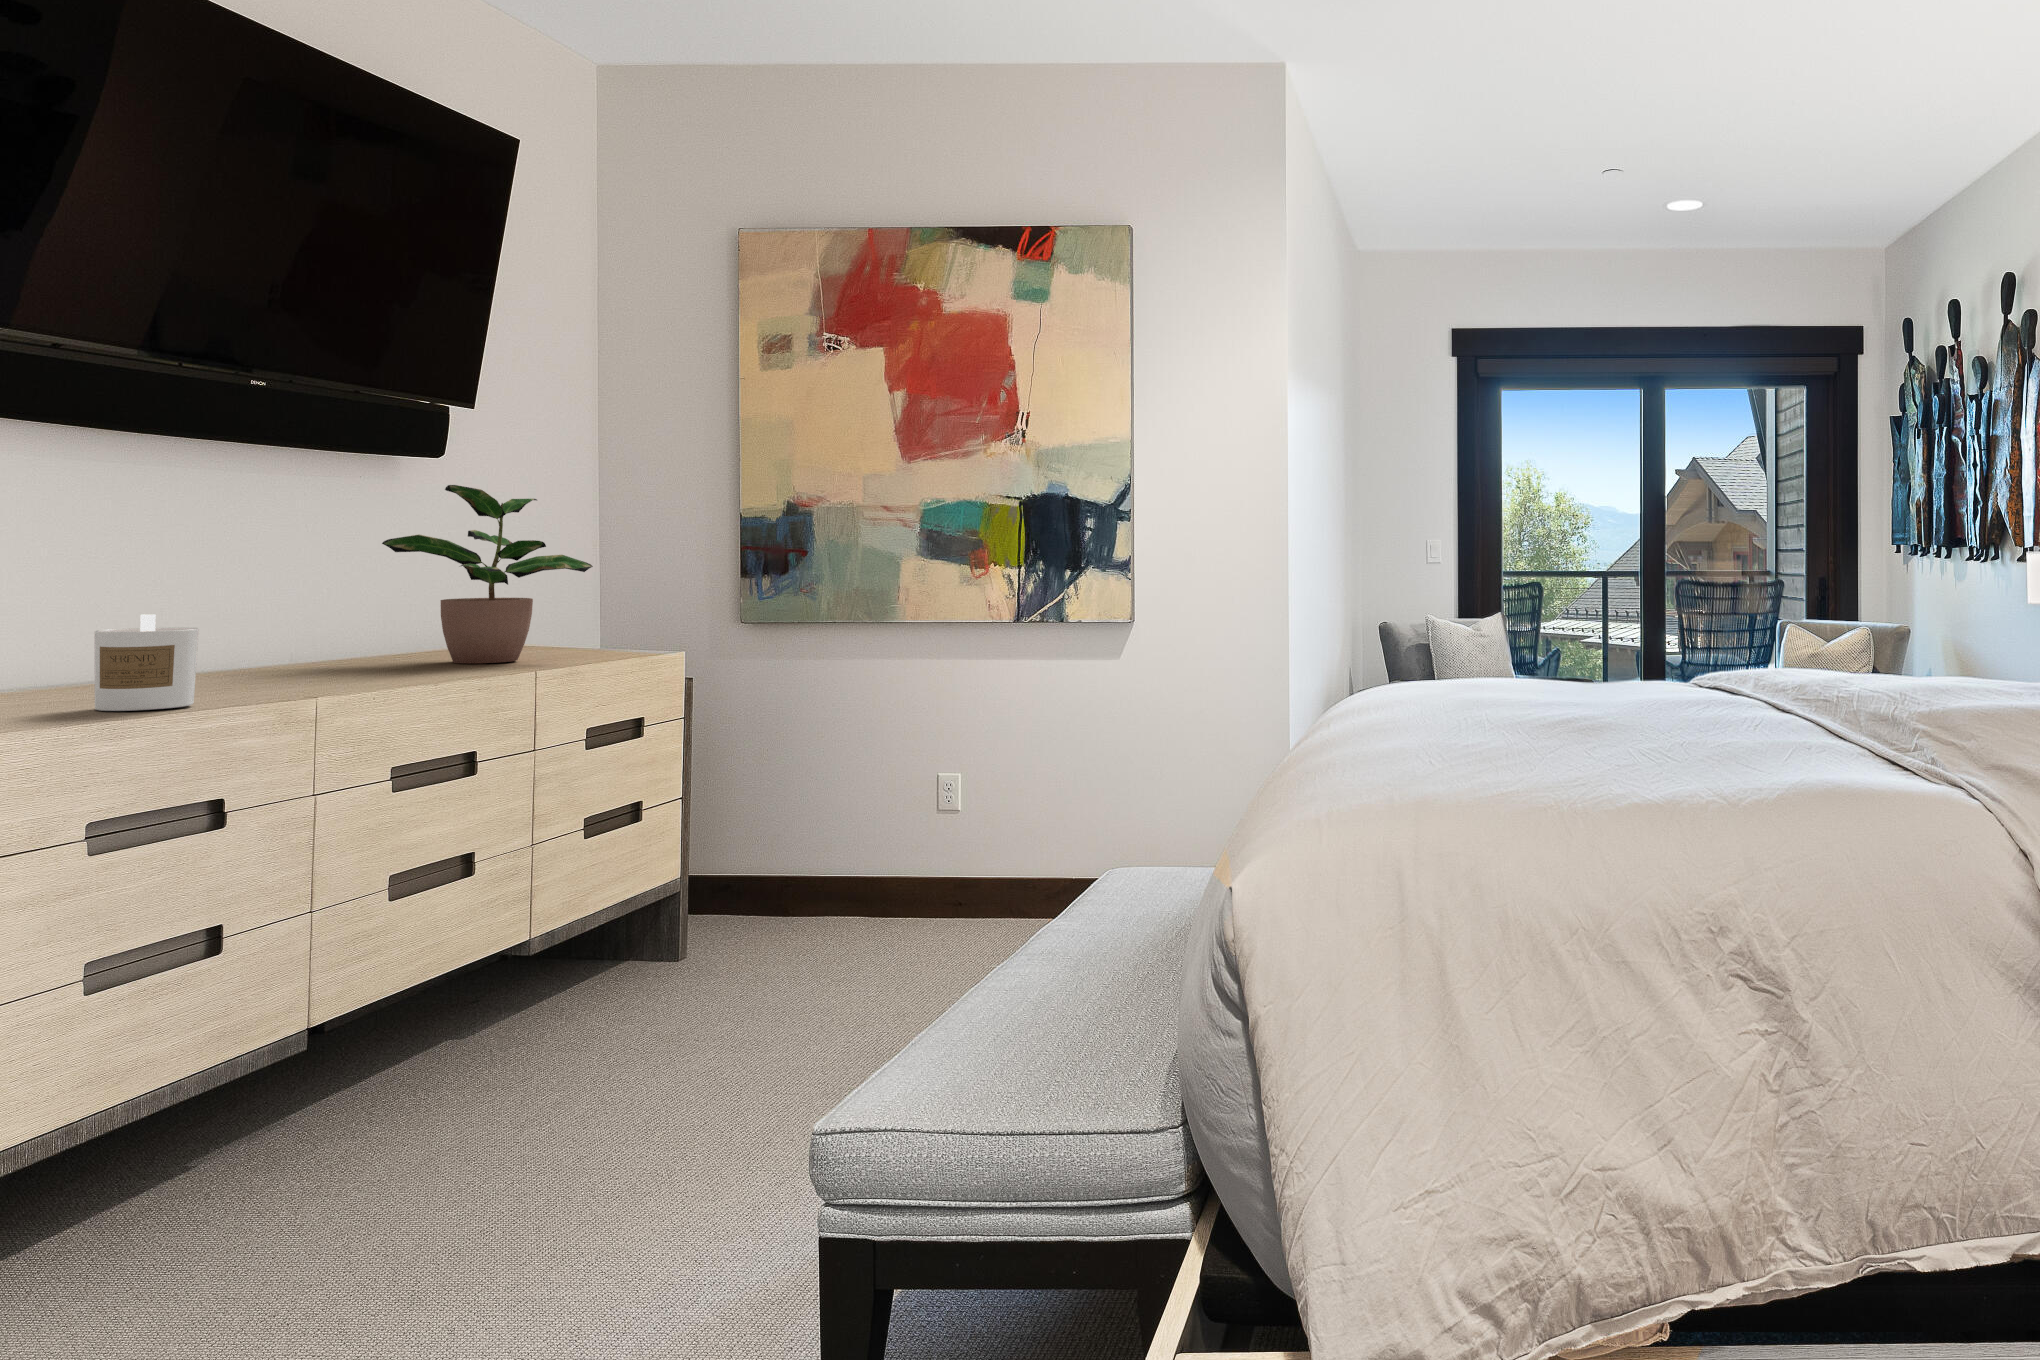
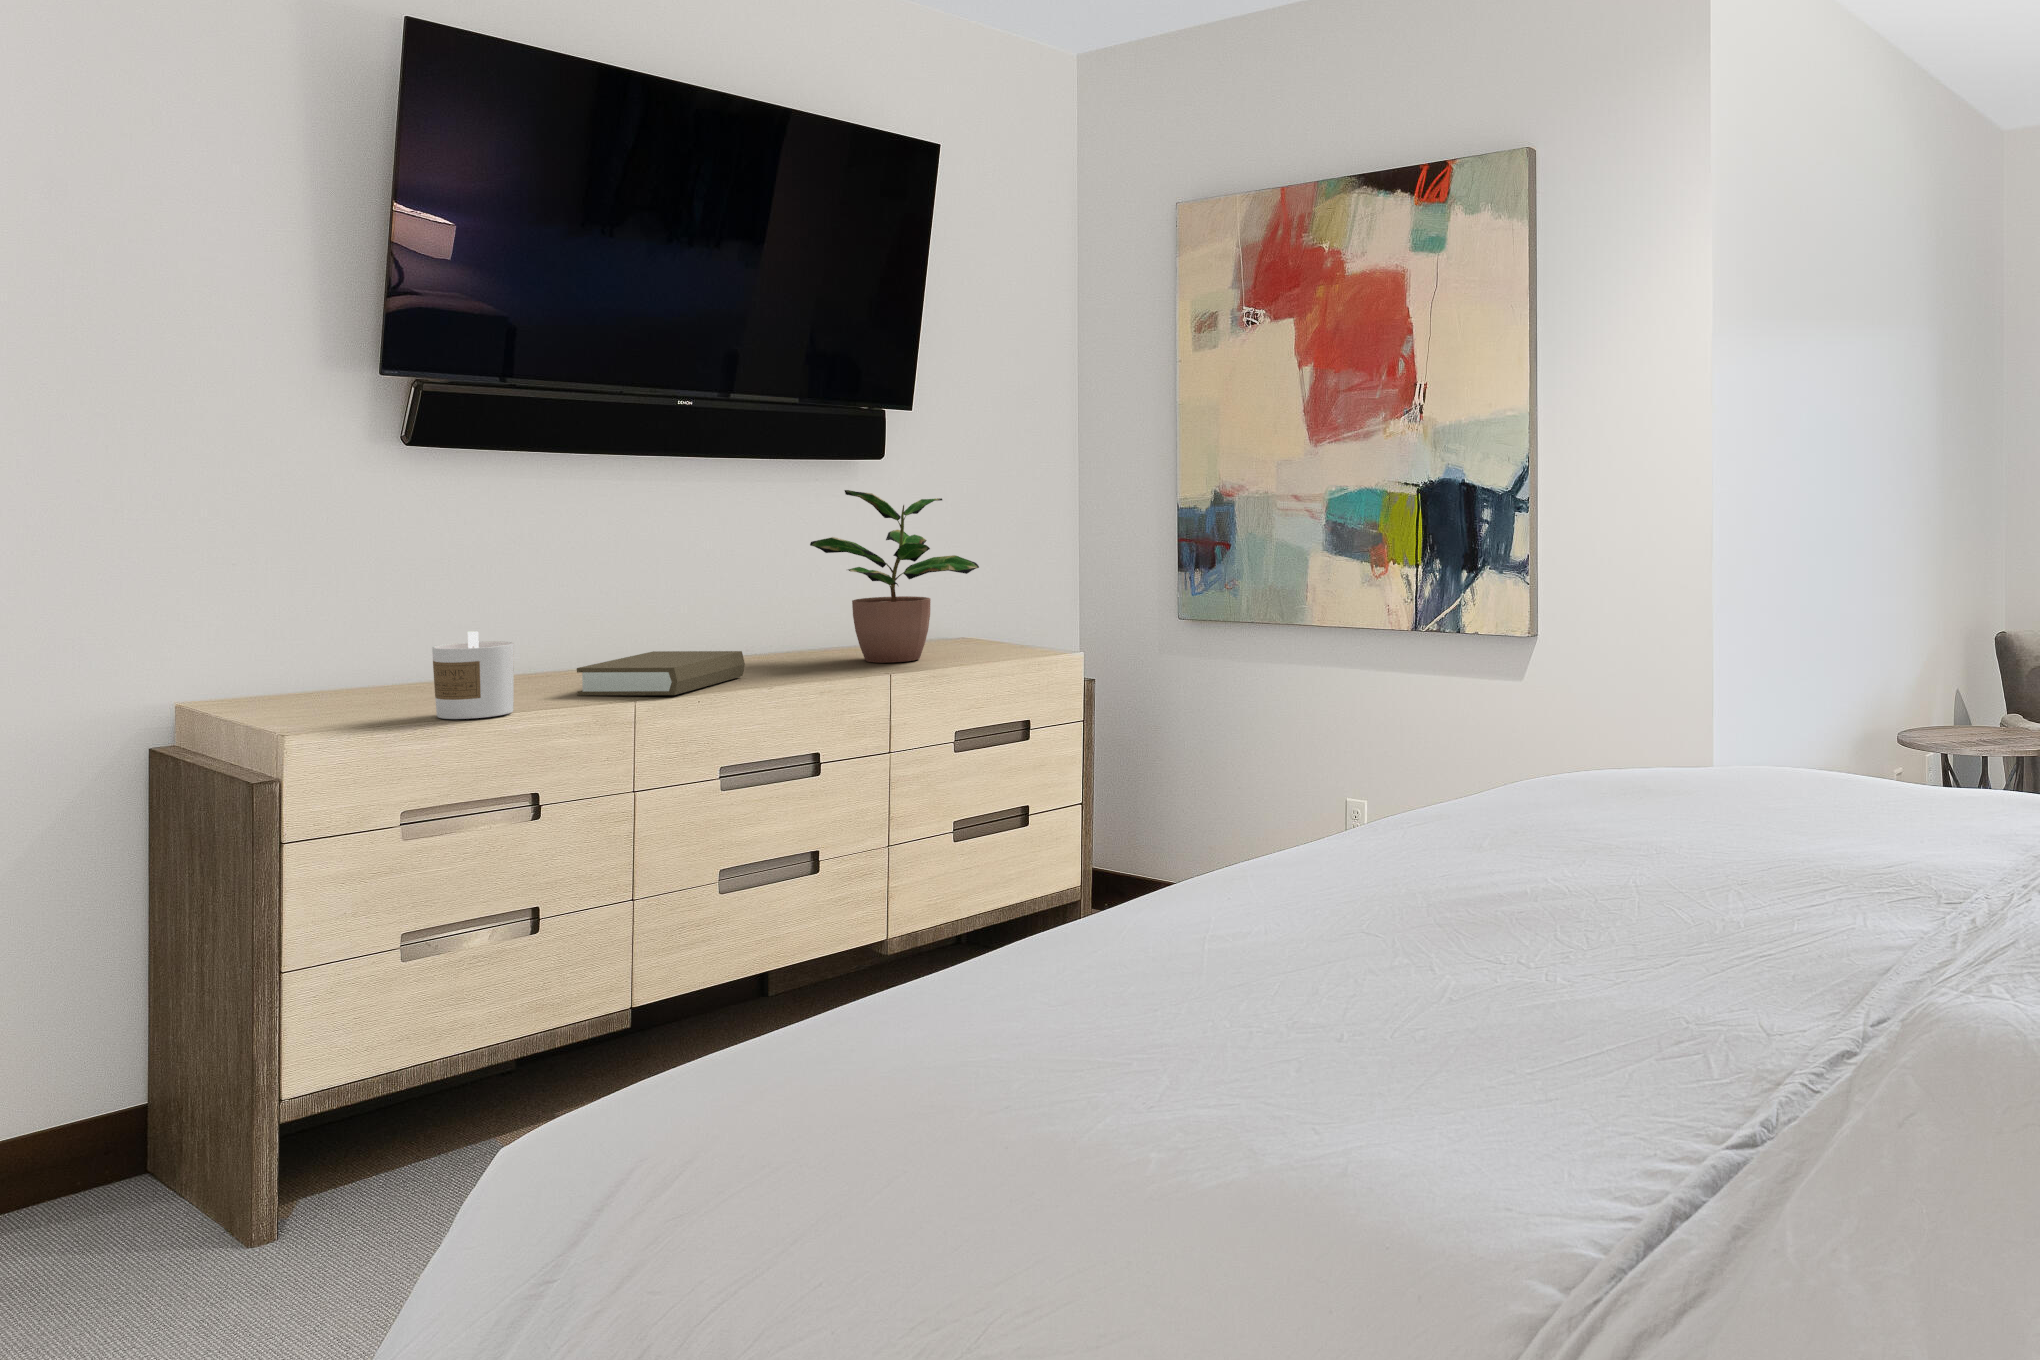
book: none [209,648,365,693] -> present [577,651,745,695]

